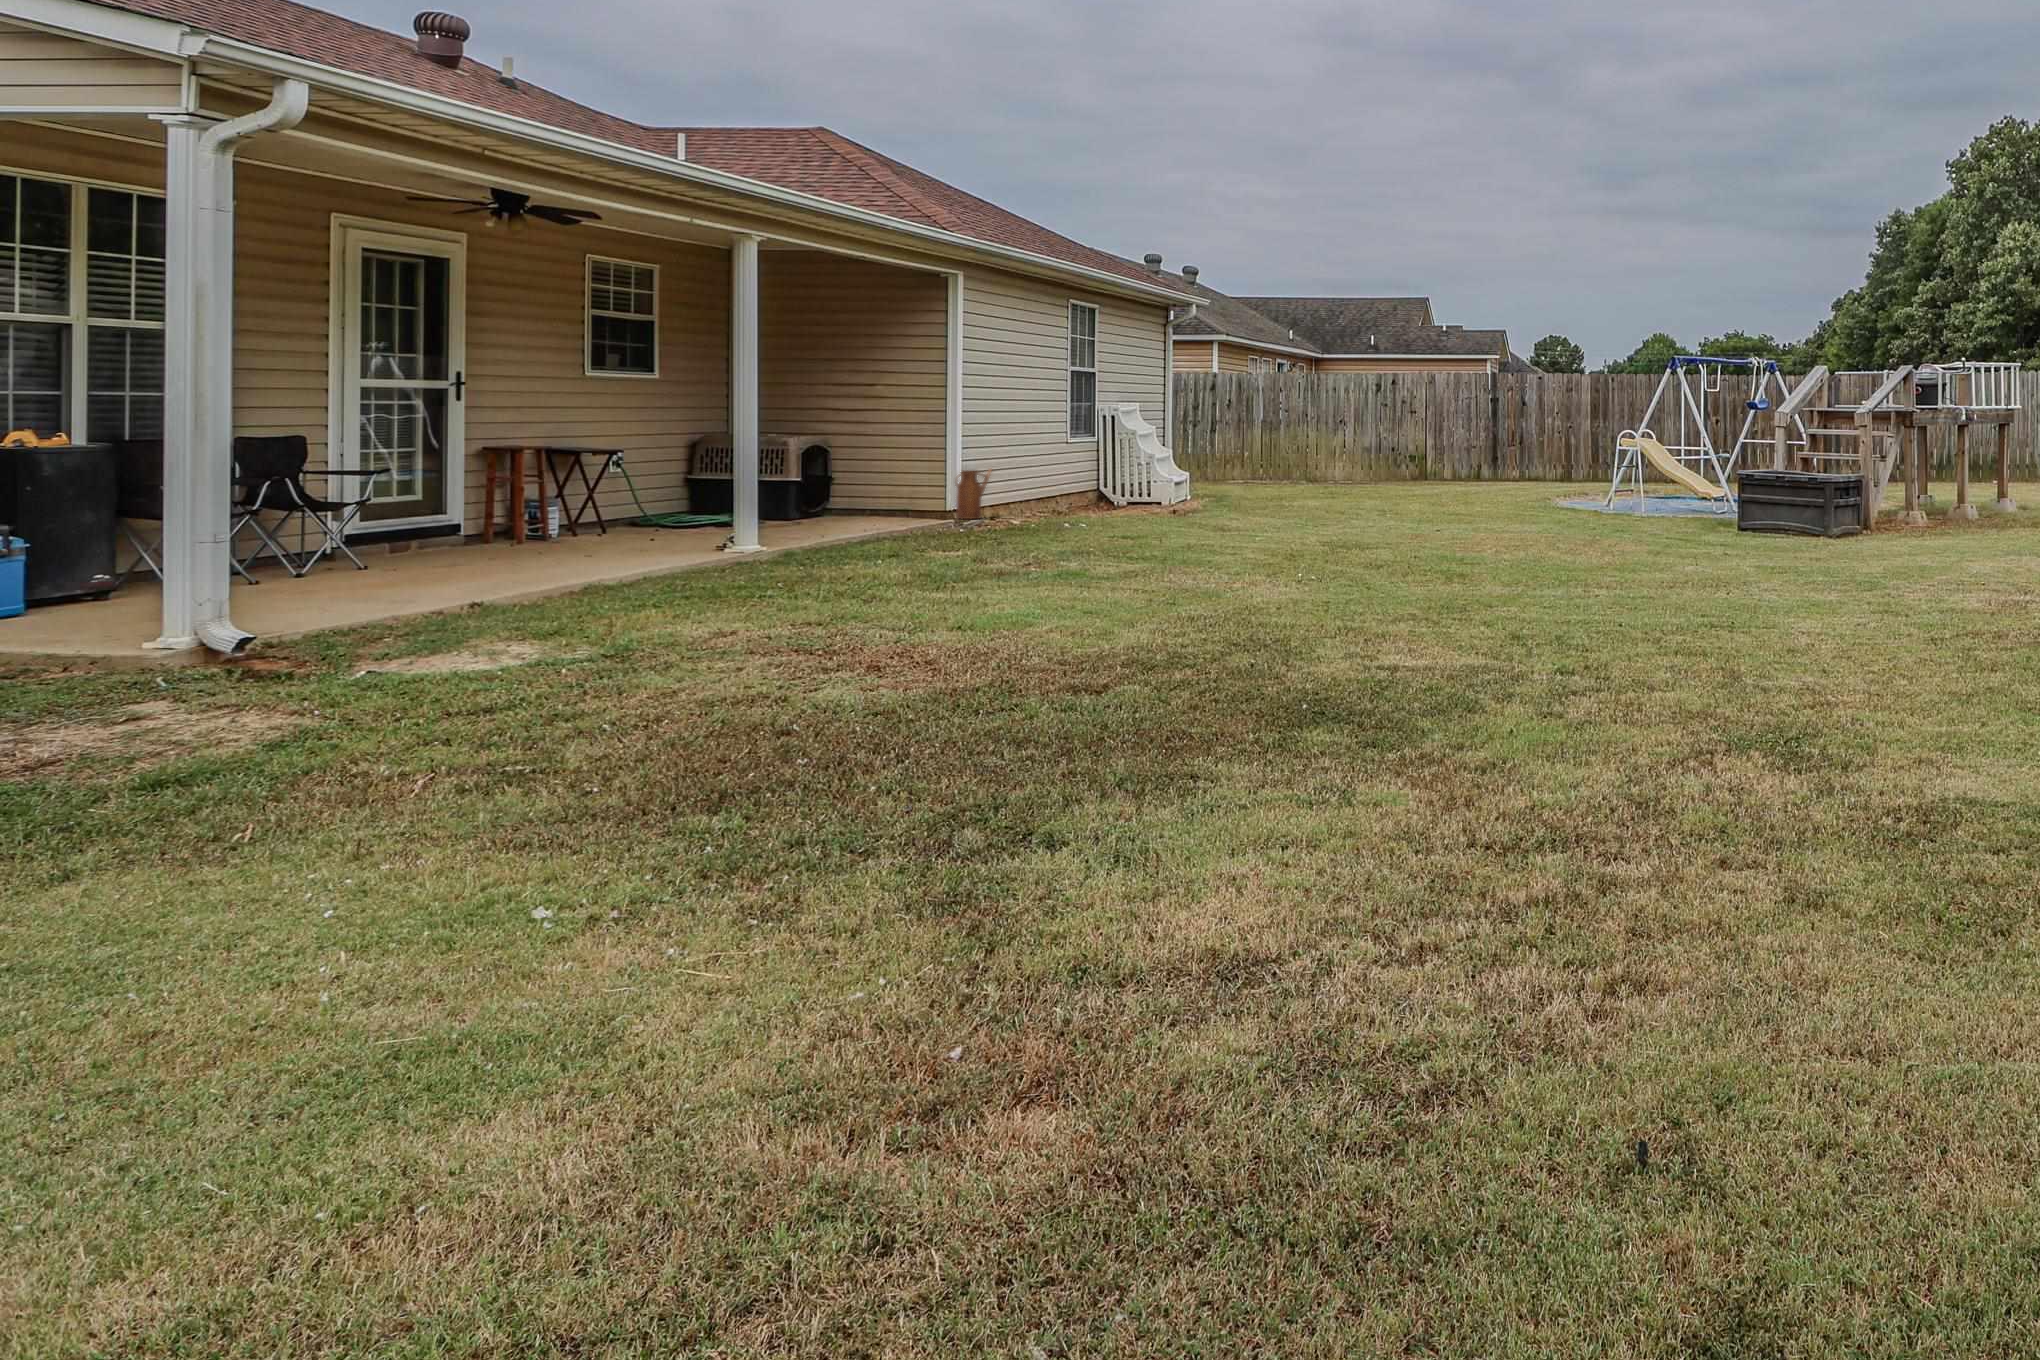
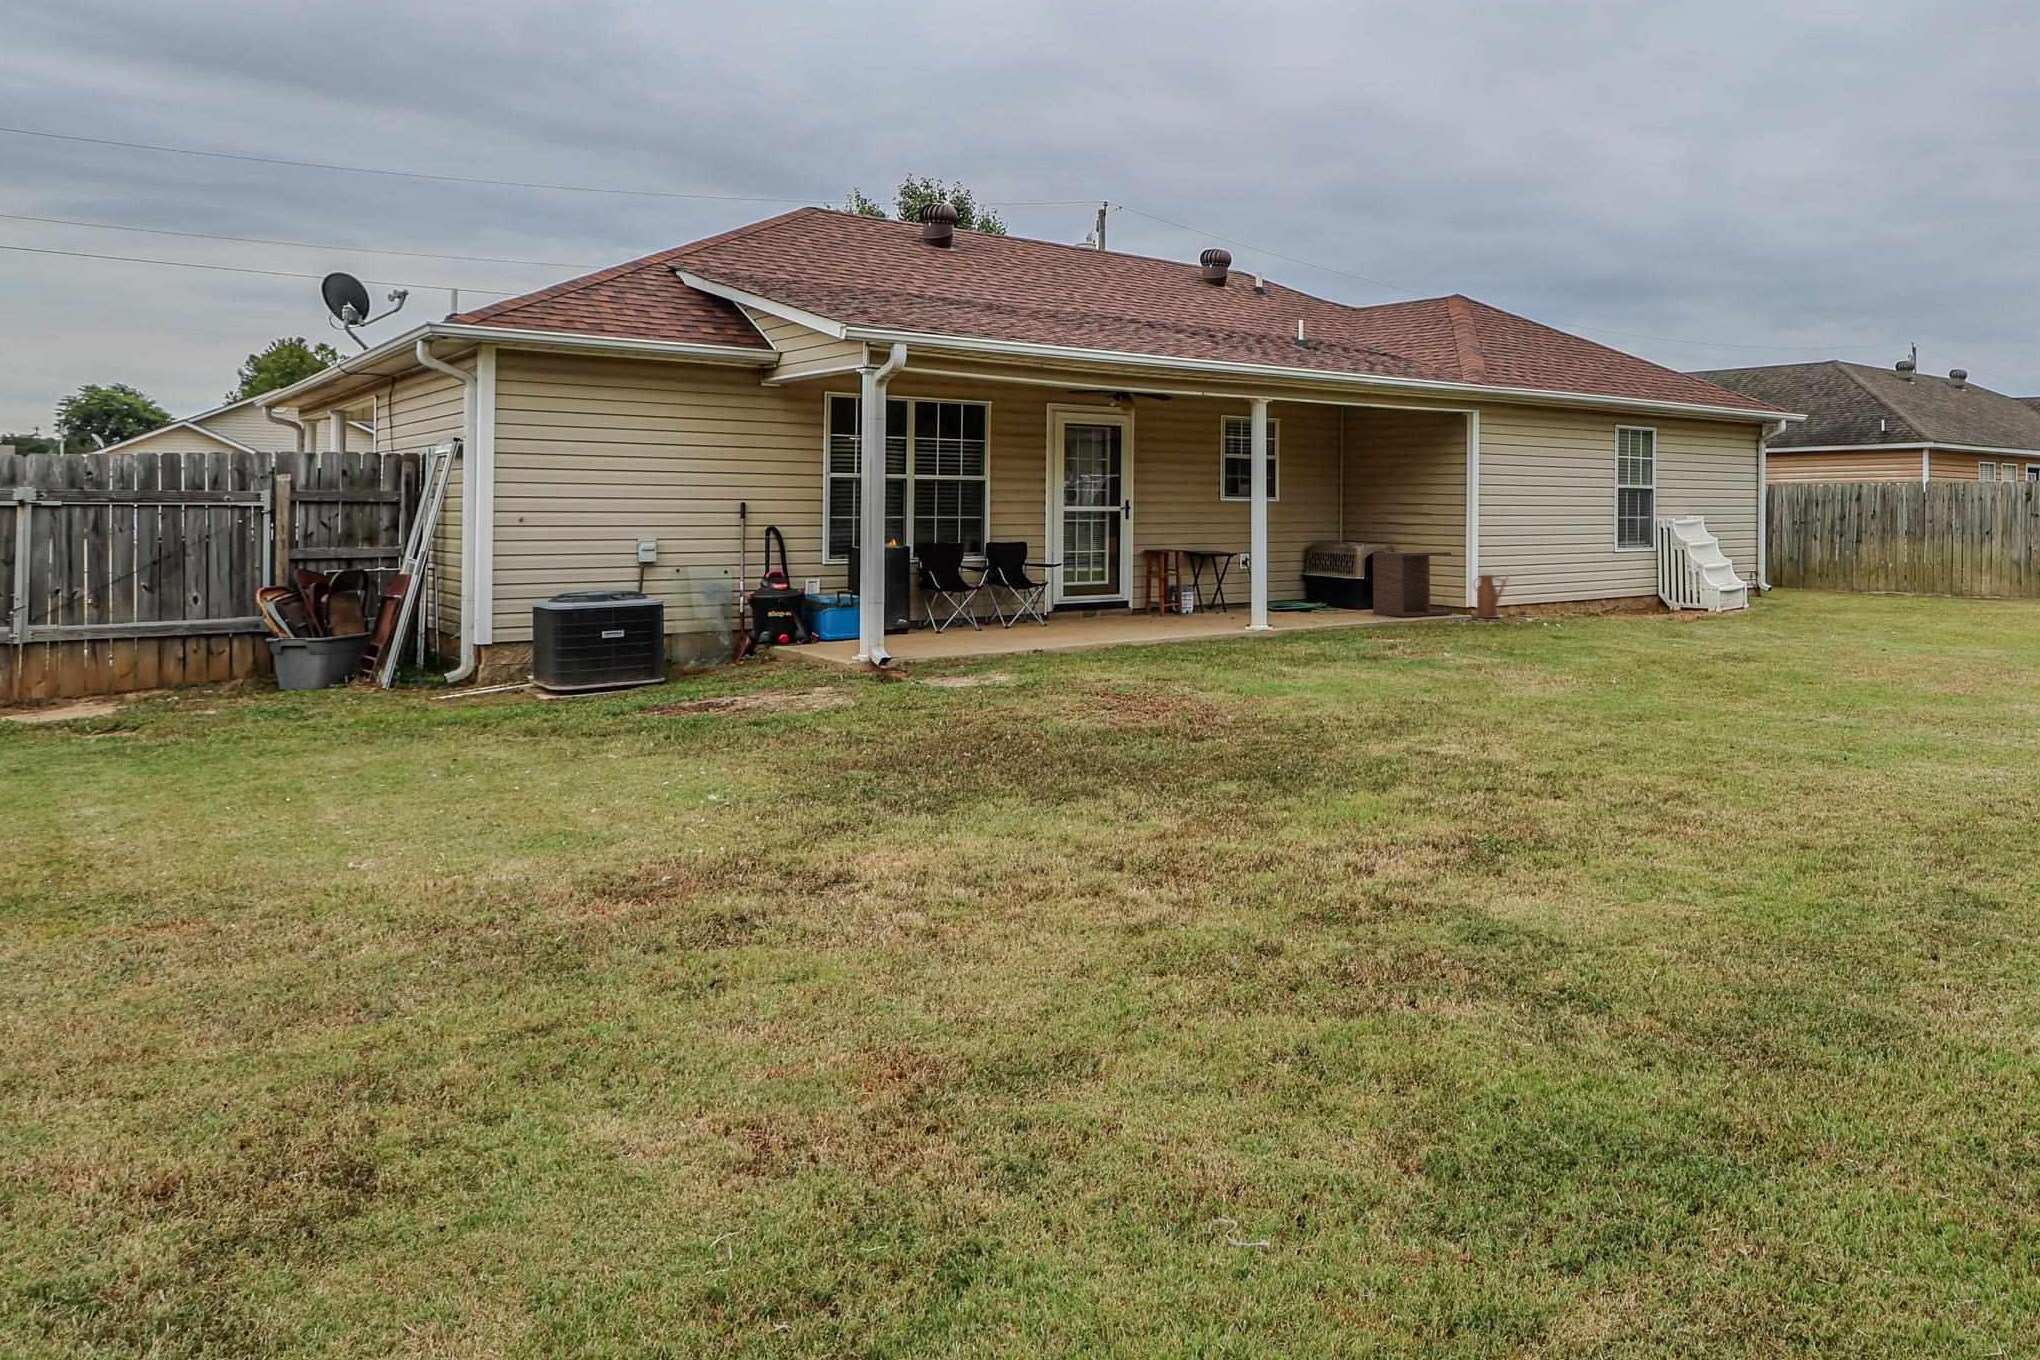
side table: none [816,444,919,522] -> present [1373,552,1452,616]

